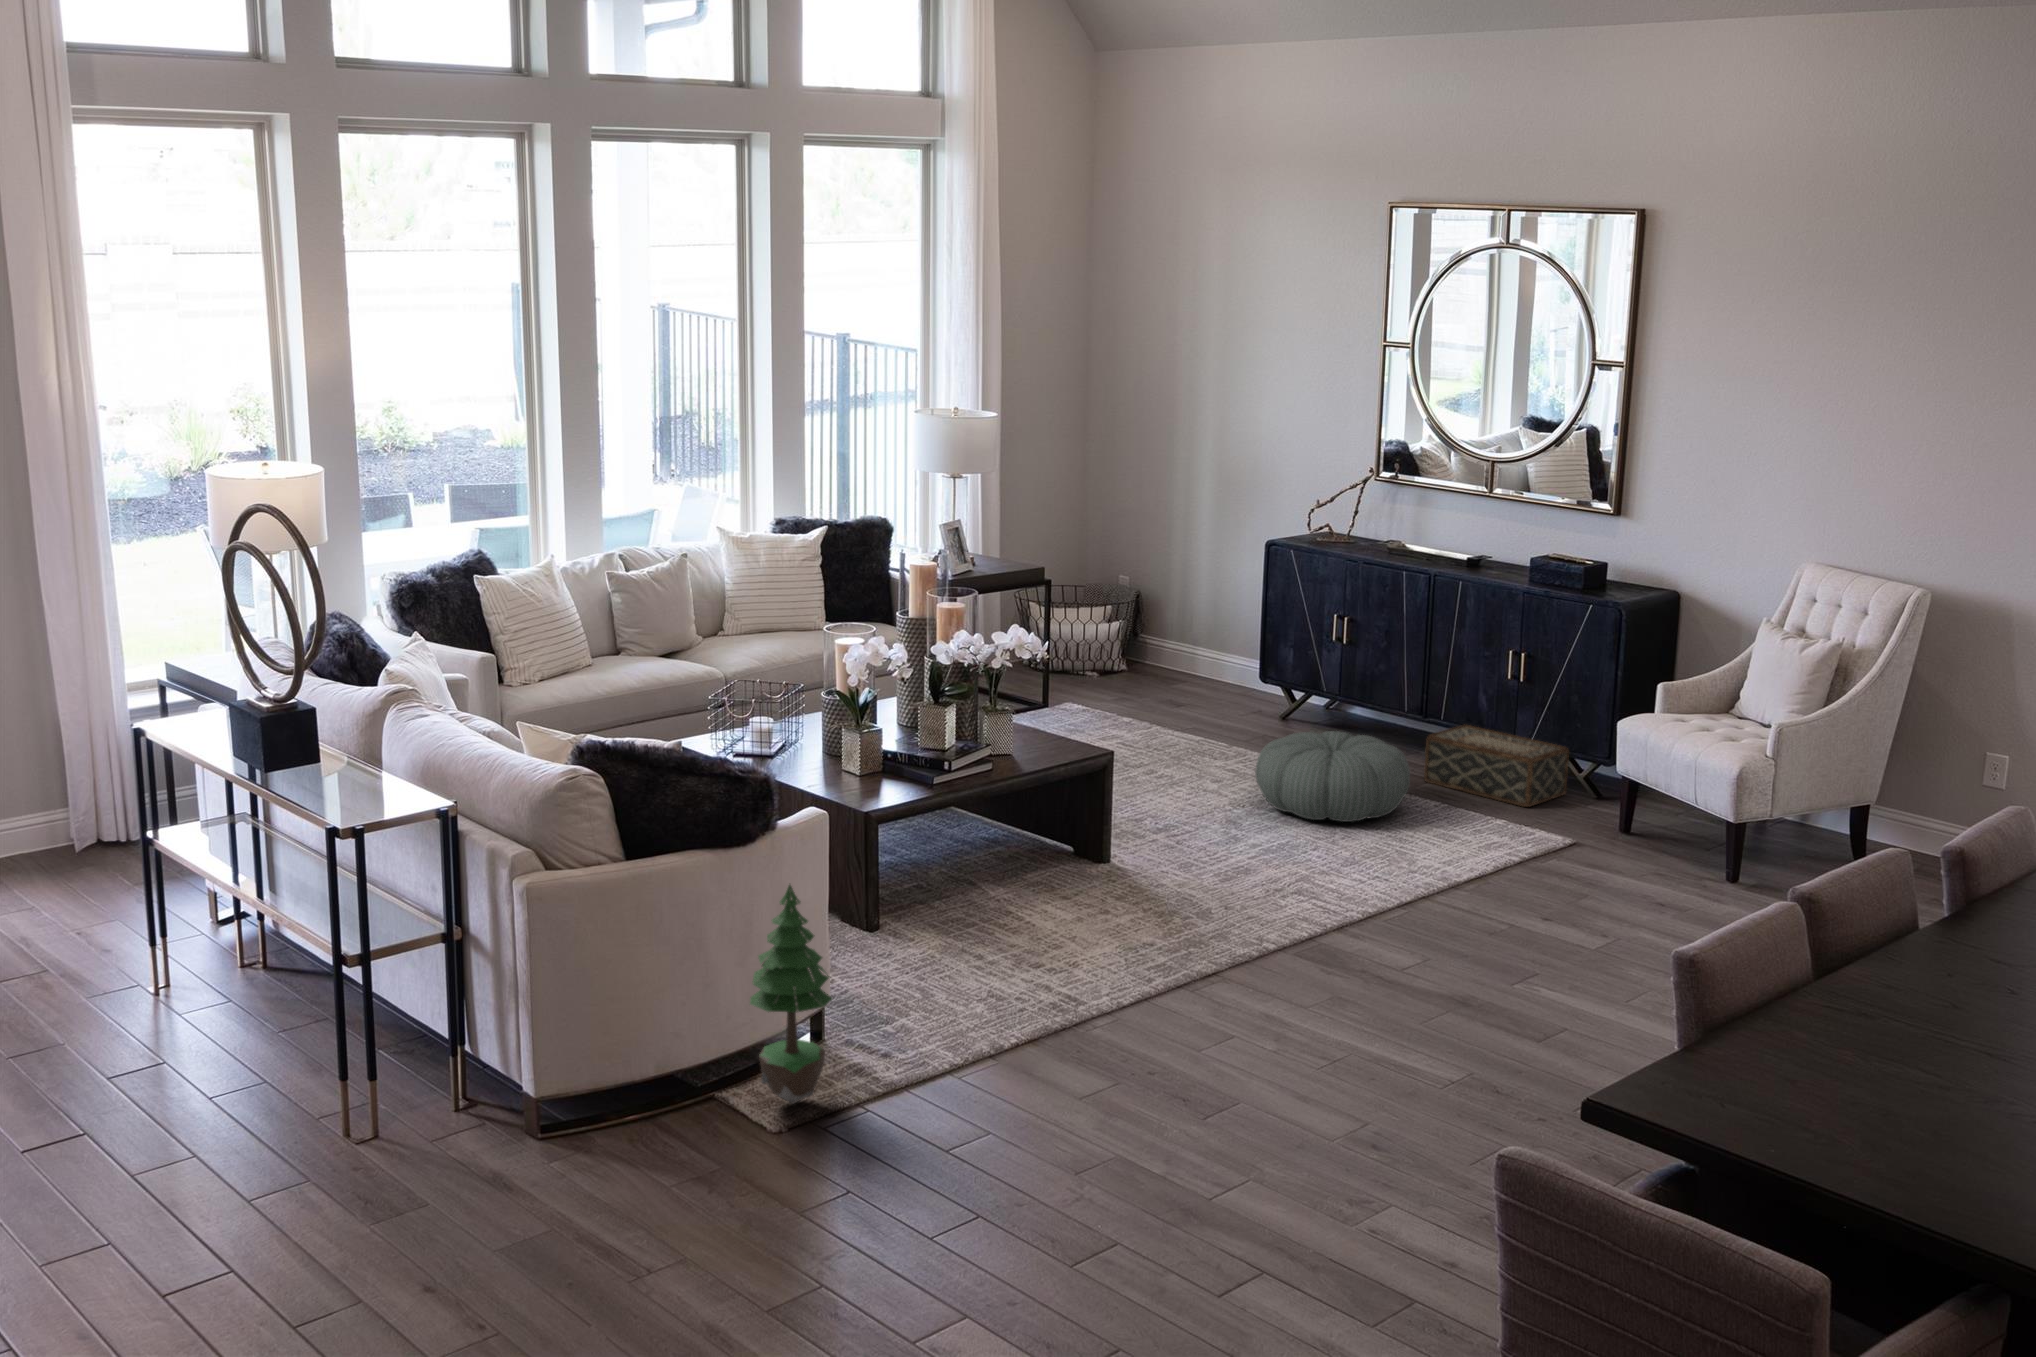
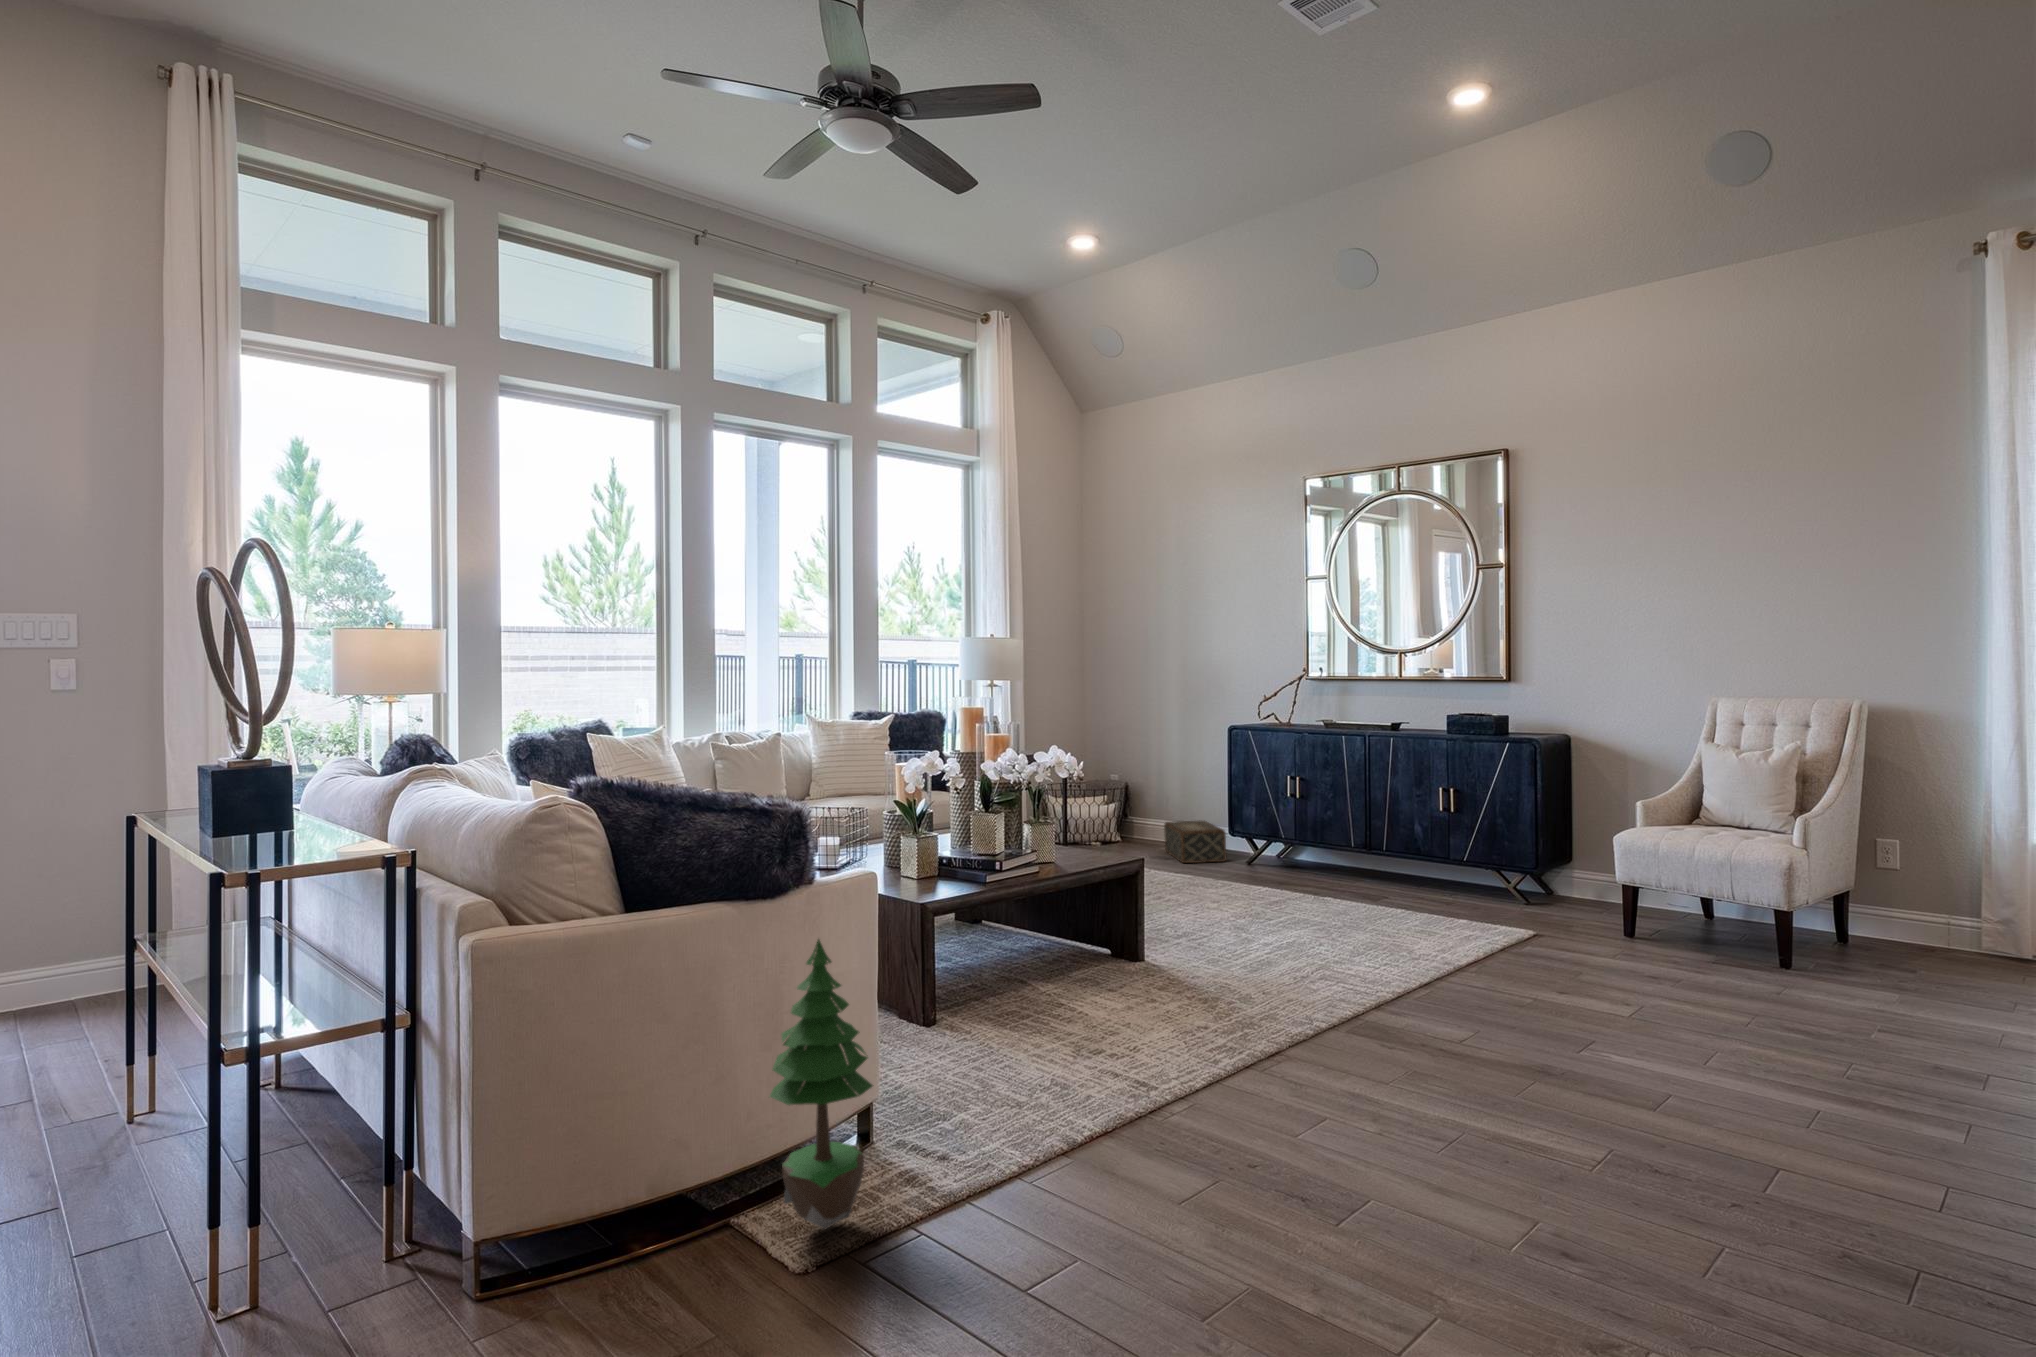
woven basket: present [1424,724,1569,807] -> present [1164,821,1226,863]
pouf: present [1255,731,1410,822] -> none [1249,855,1381,924]

